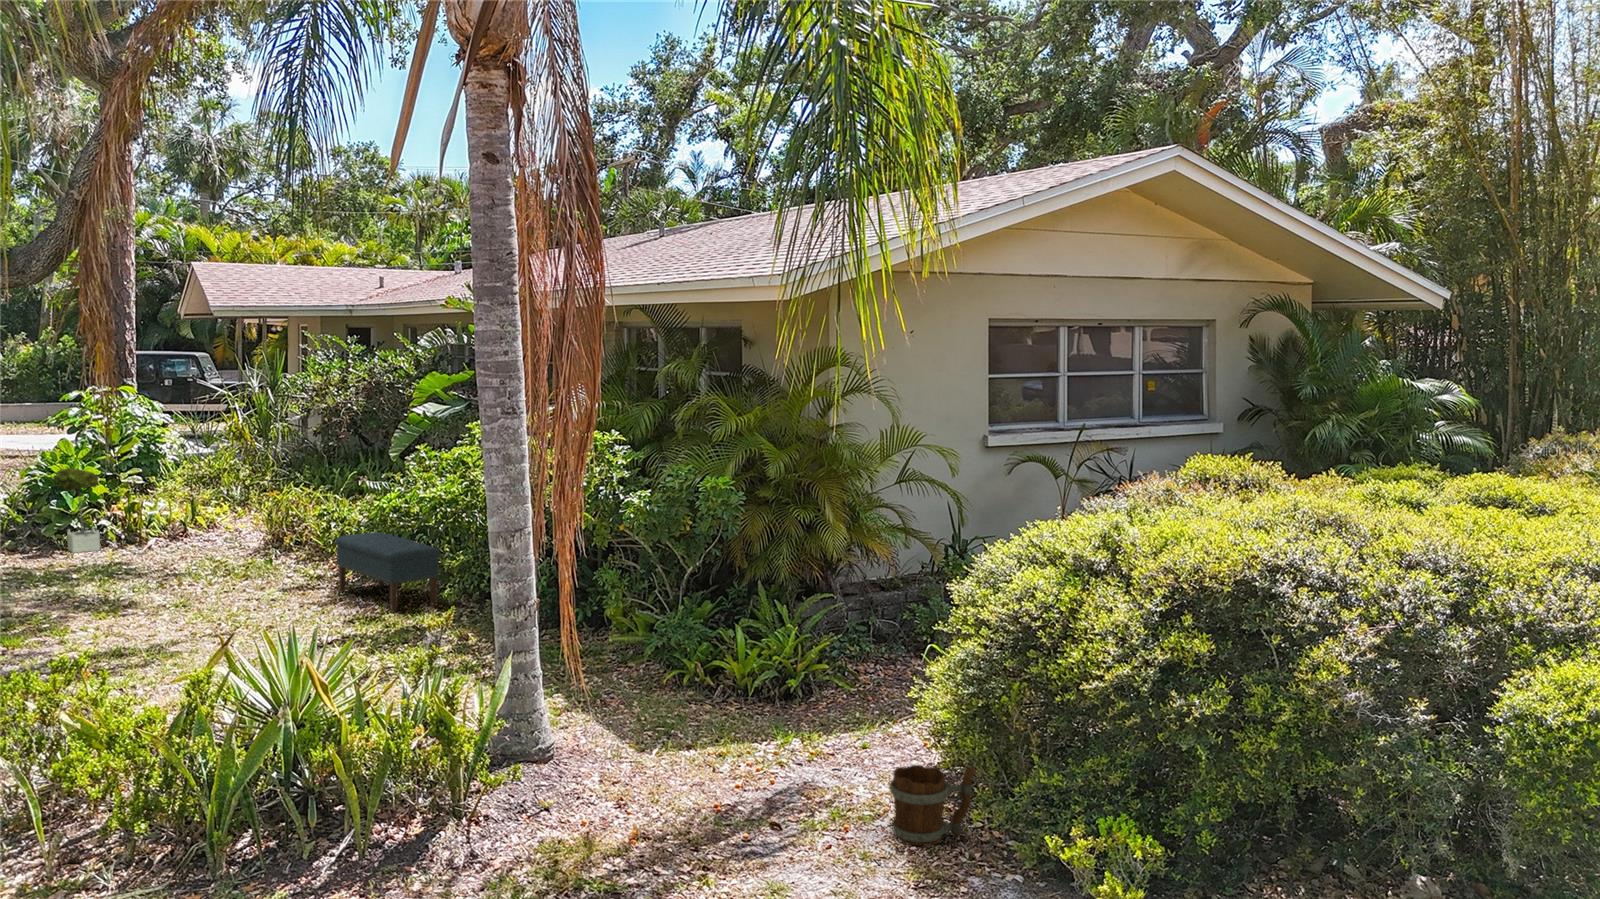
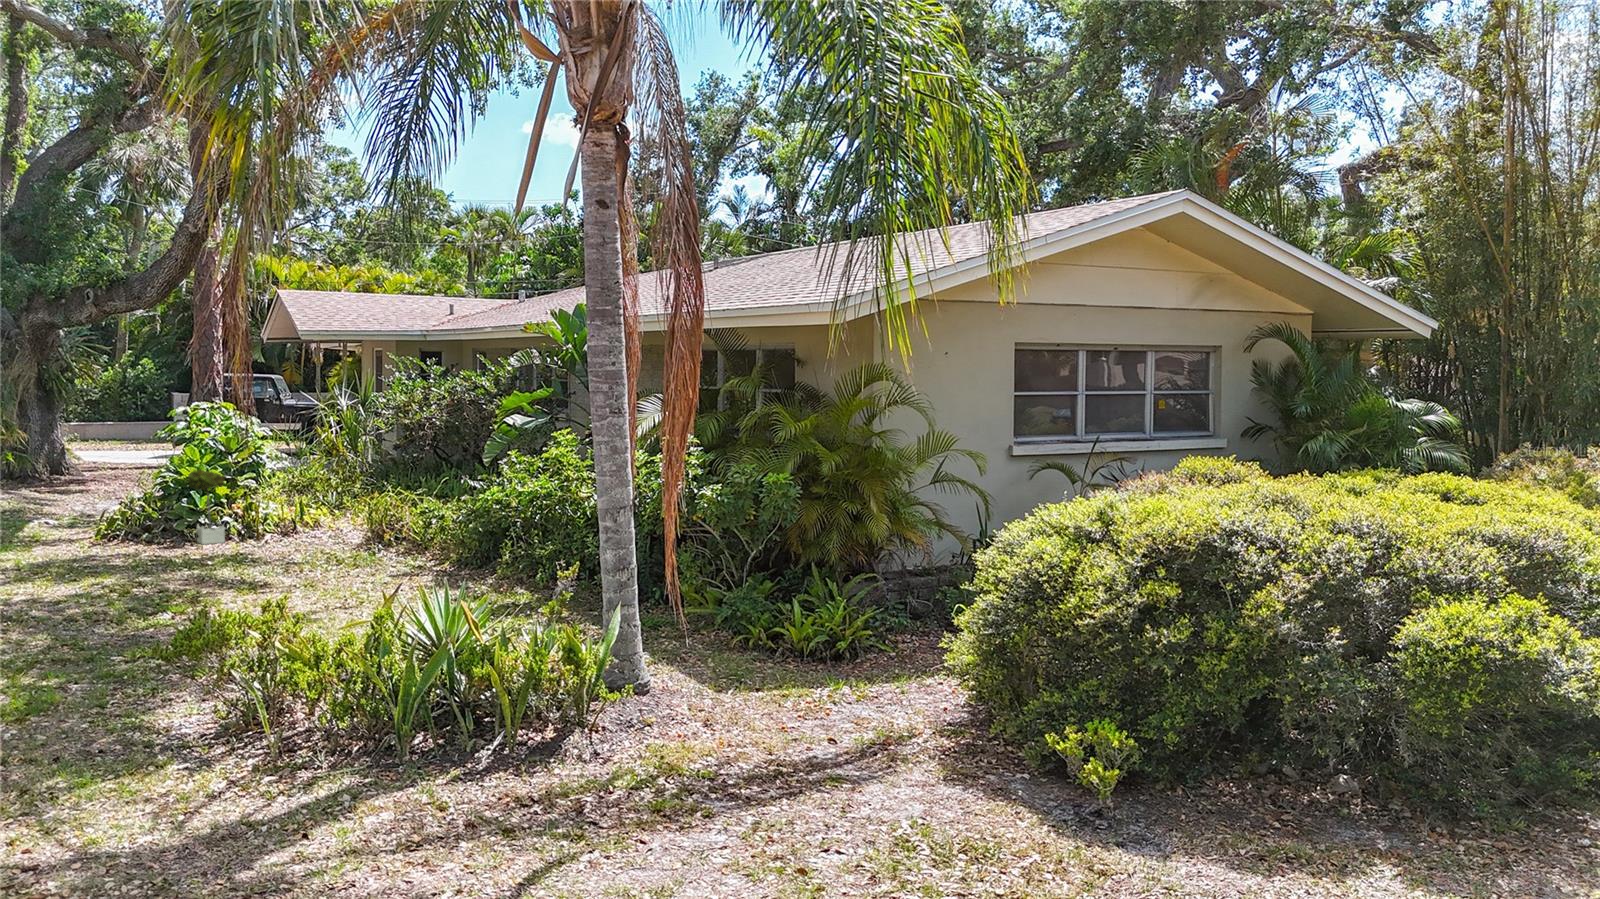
bench: present [335,532,439,612] -> none [438,525,530,592]
bucket: present [890,765,976,846] -> none [923,693,994,755]

